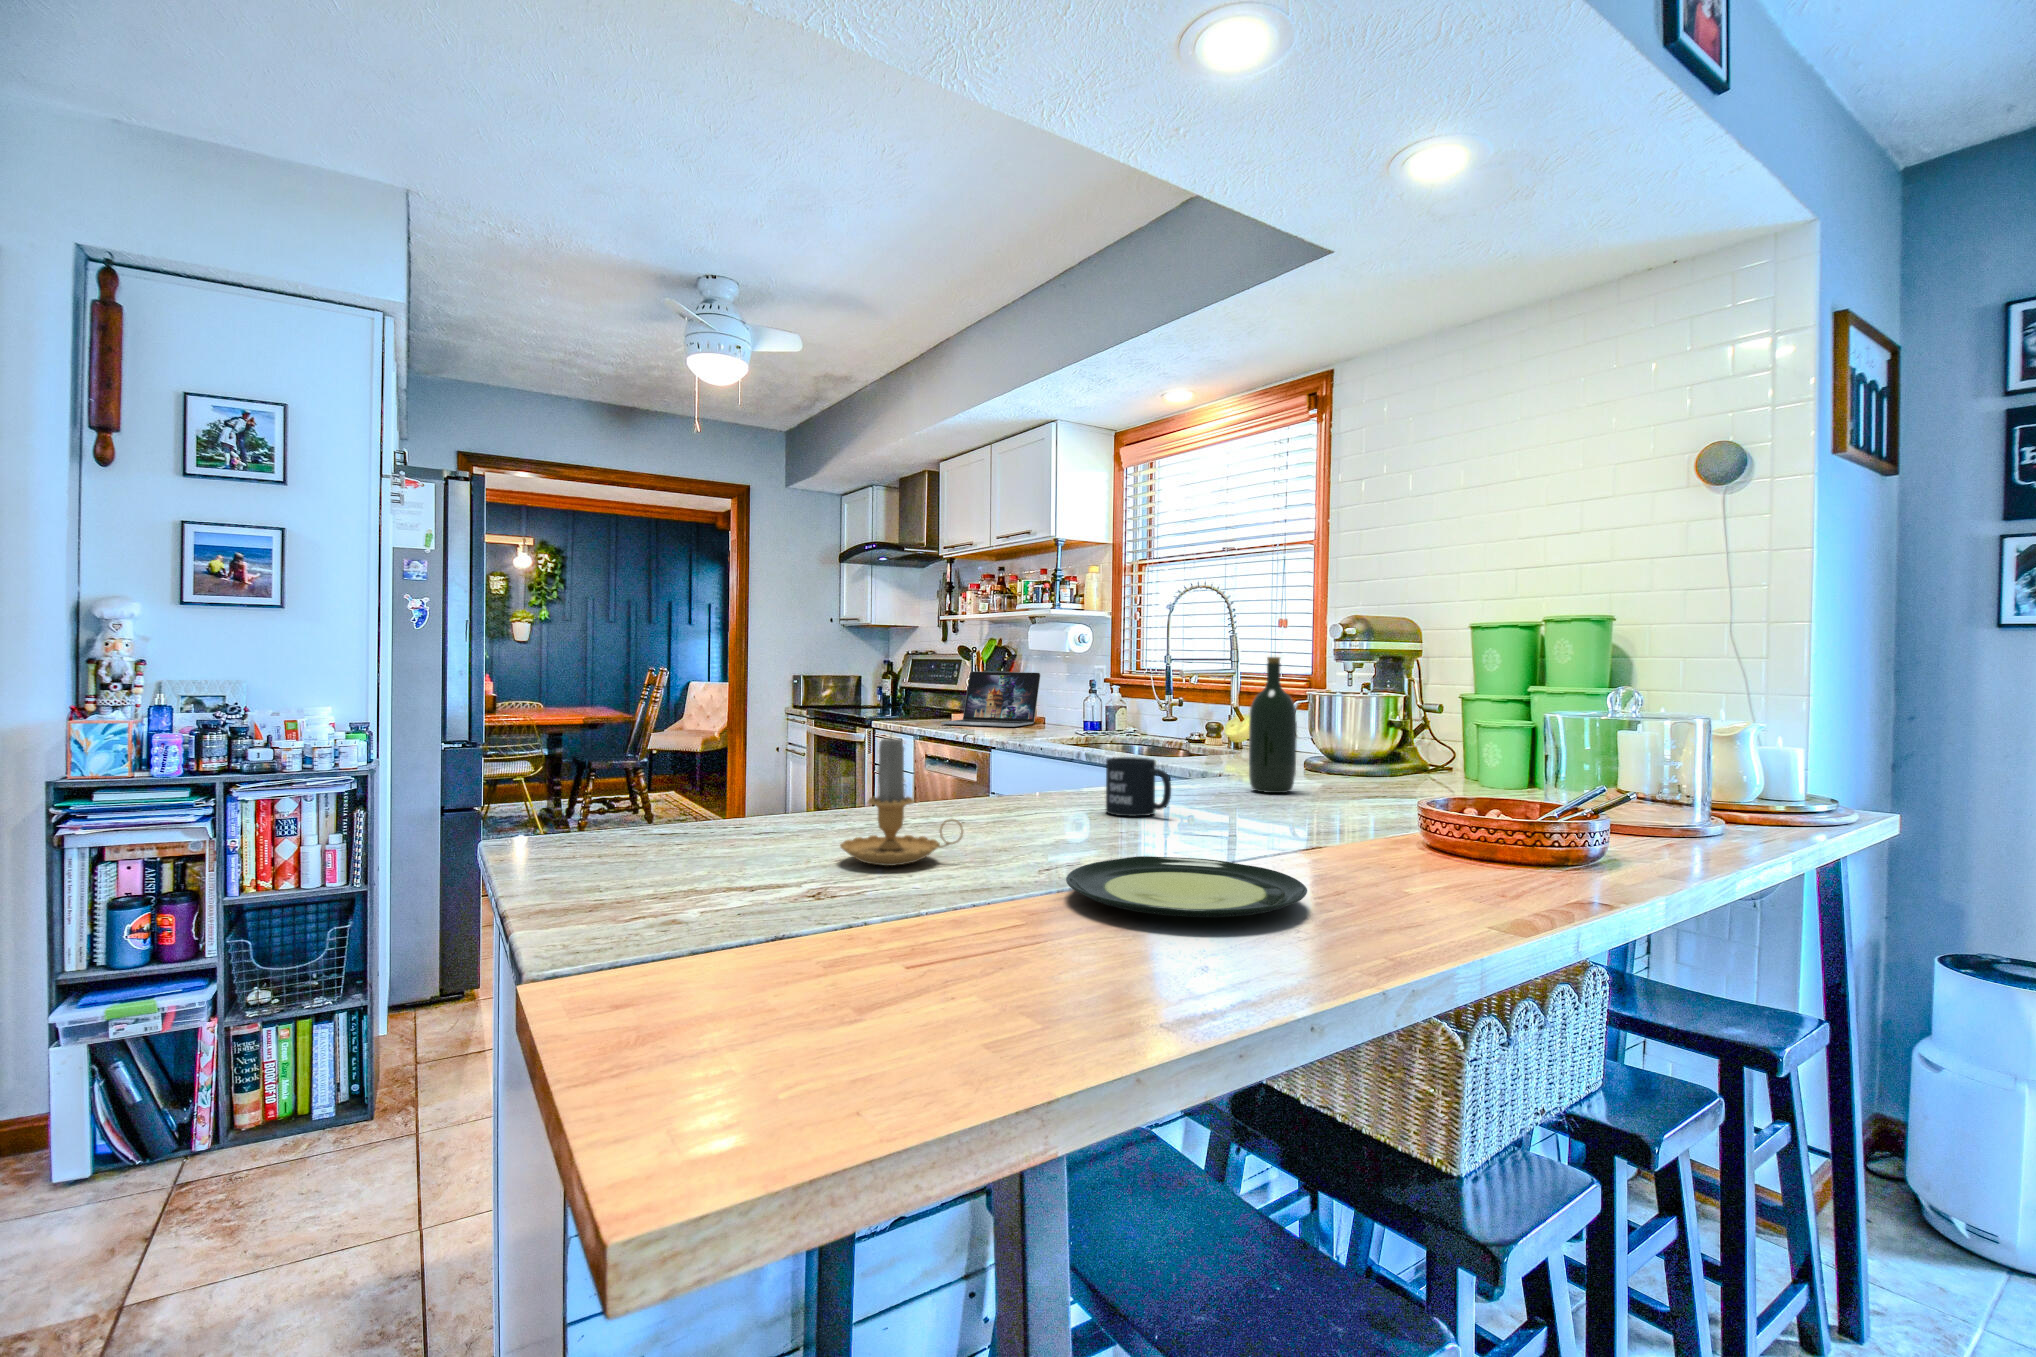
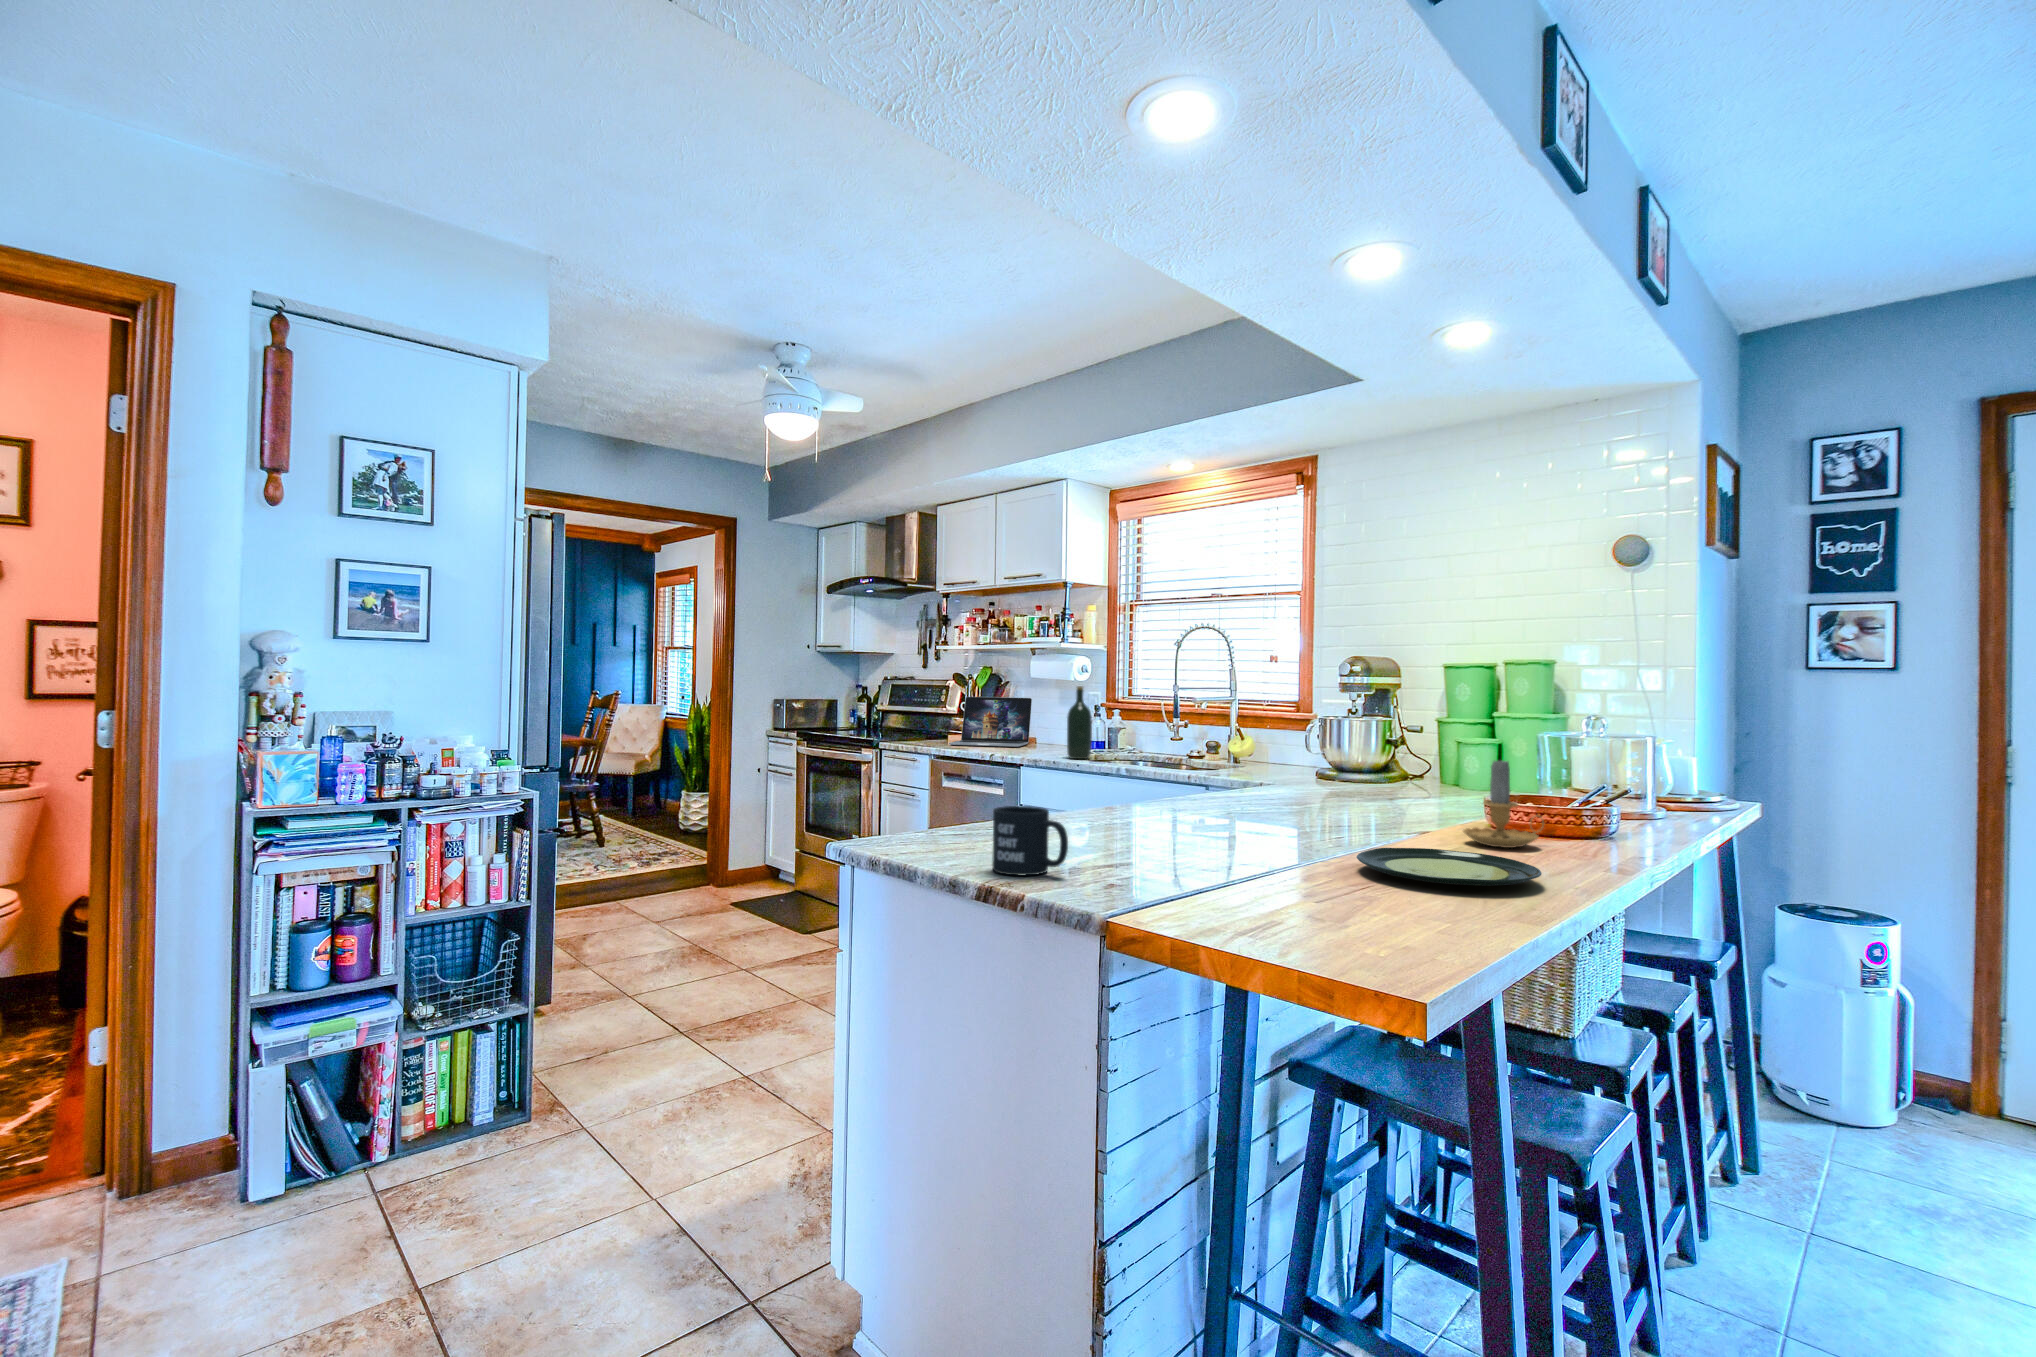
wine bottle: present [1249,657,1297,793] -> present [1067,686,1092,759]
candle: present [840,738,963,866] -> present [1463,757,1544,848]
mug: present [1106,757,1171,816] -> present [992,806,1068,876]

